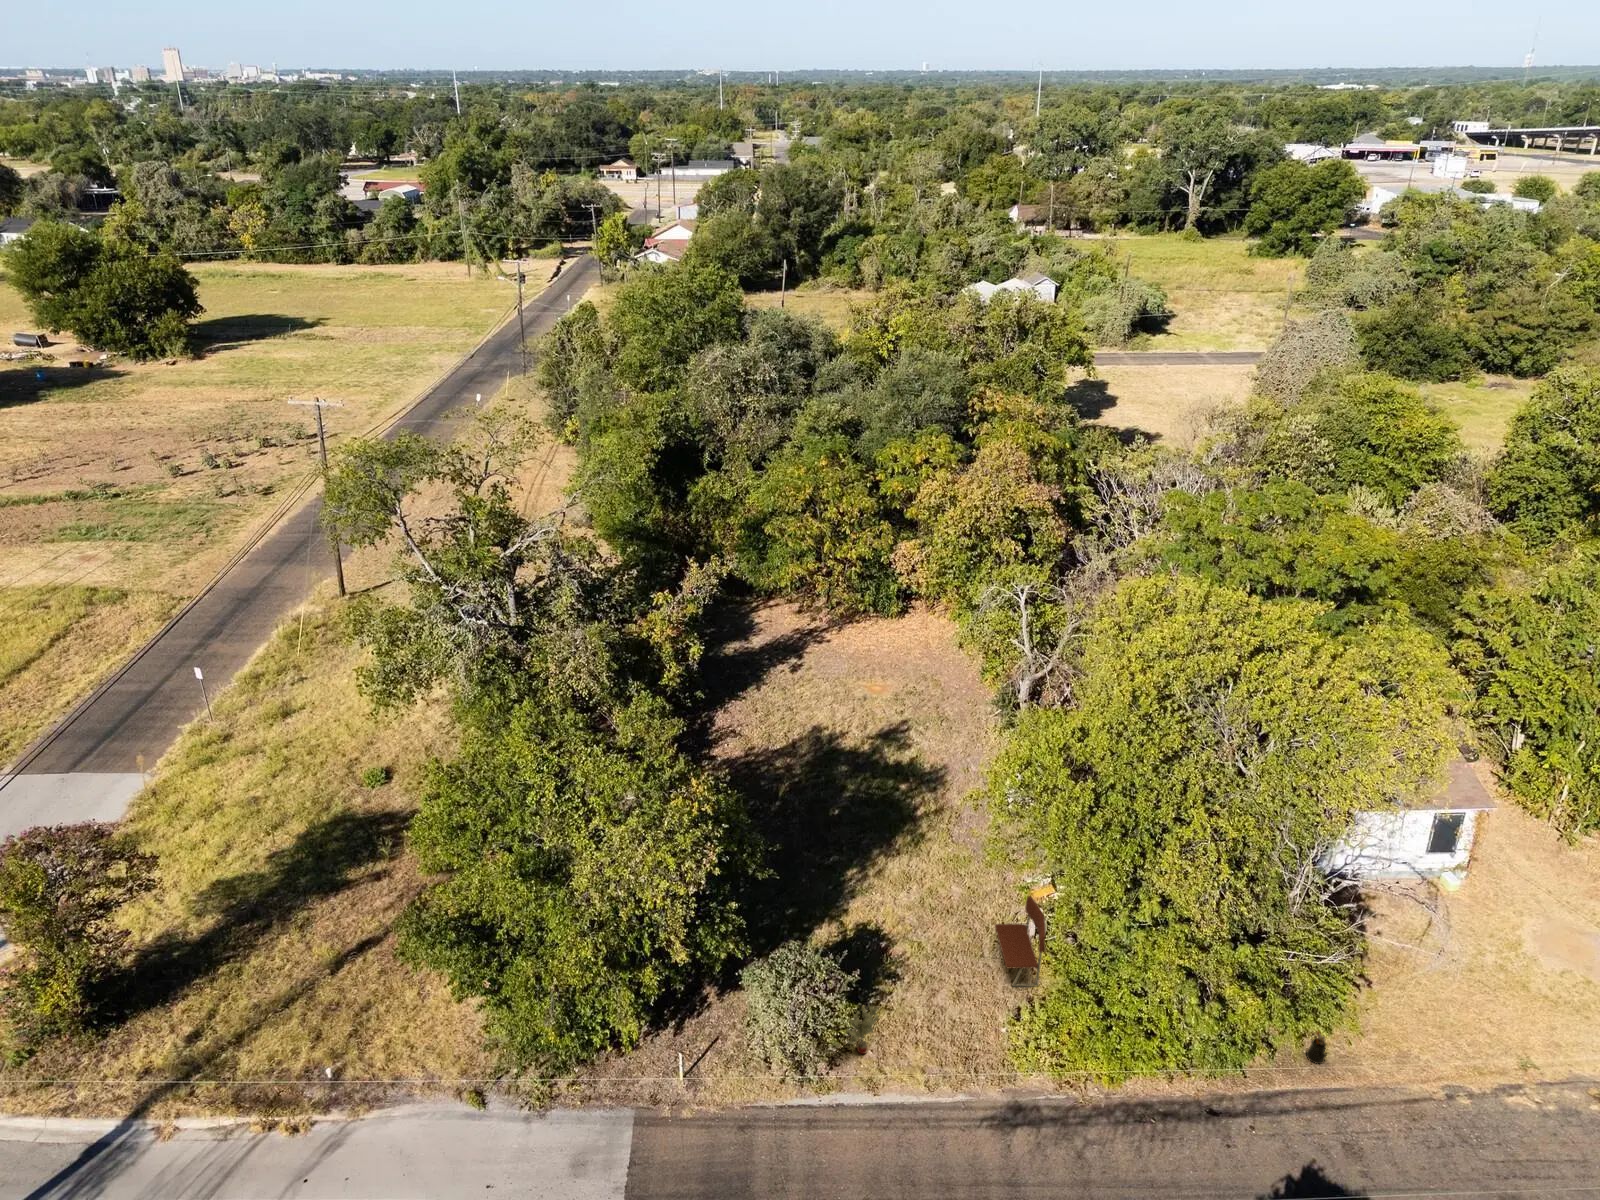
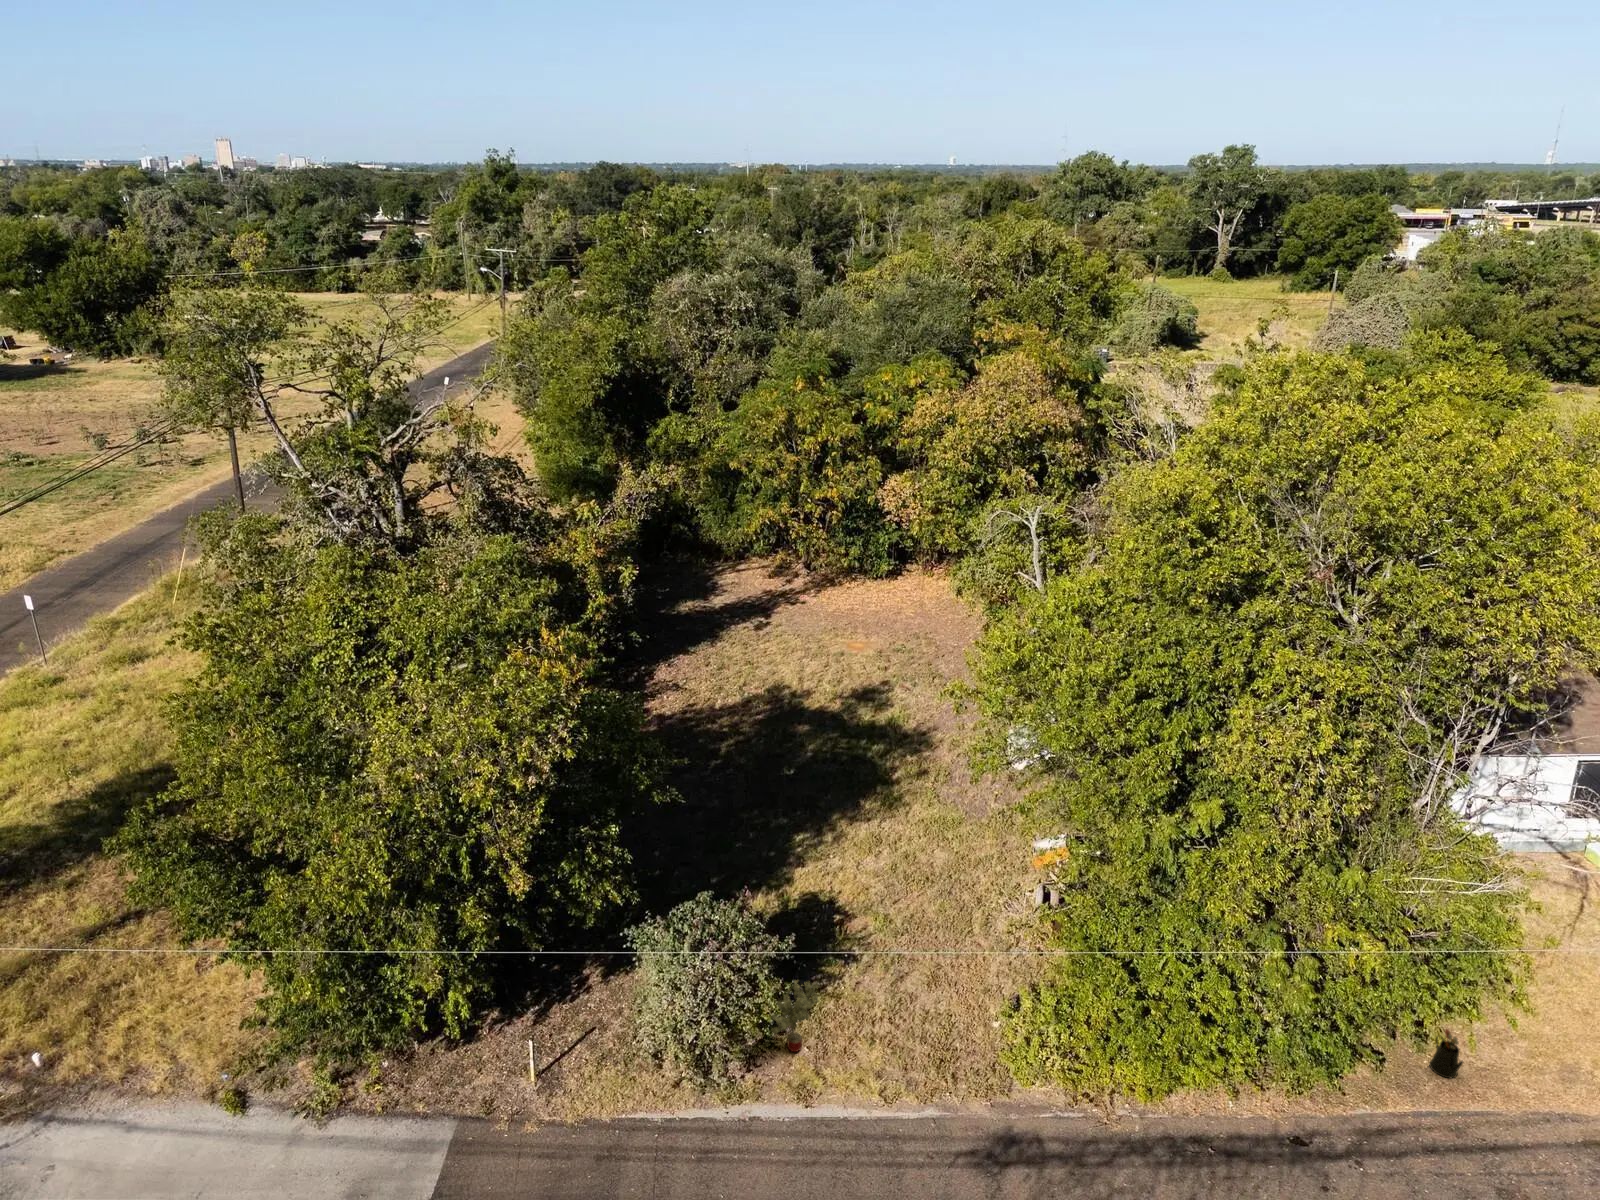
bench: present [995,896,1046,987] -> none [987,848,1056,971]

